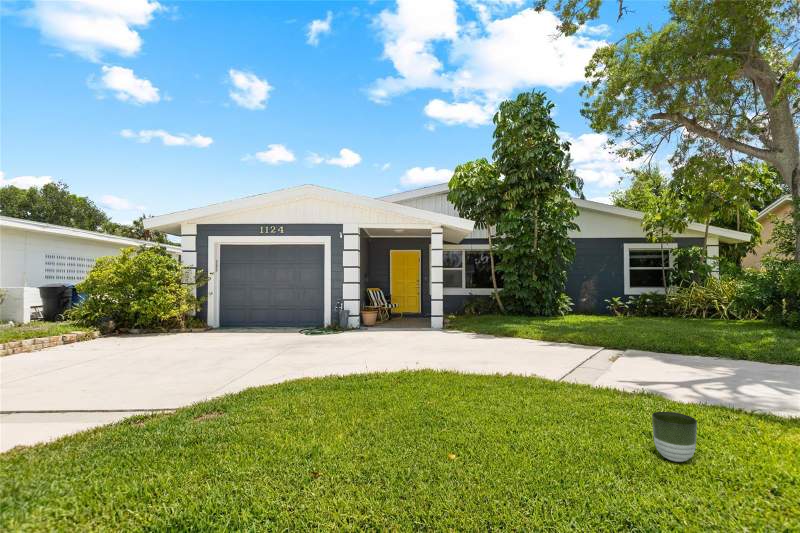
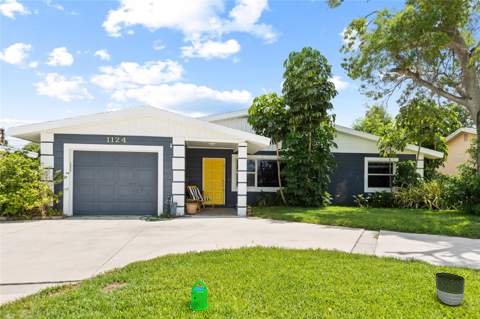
watering can: none [287,411,317,452] -> present [189,280,209,311]

